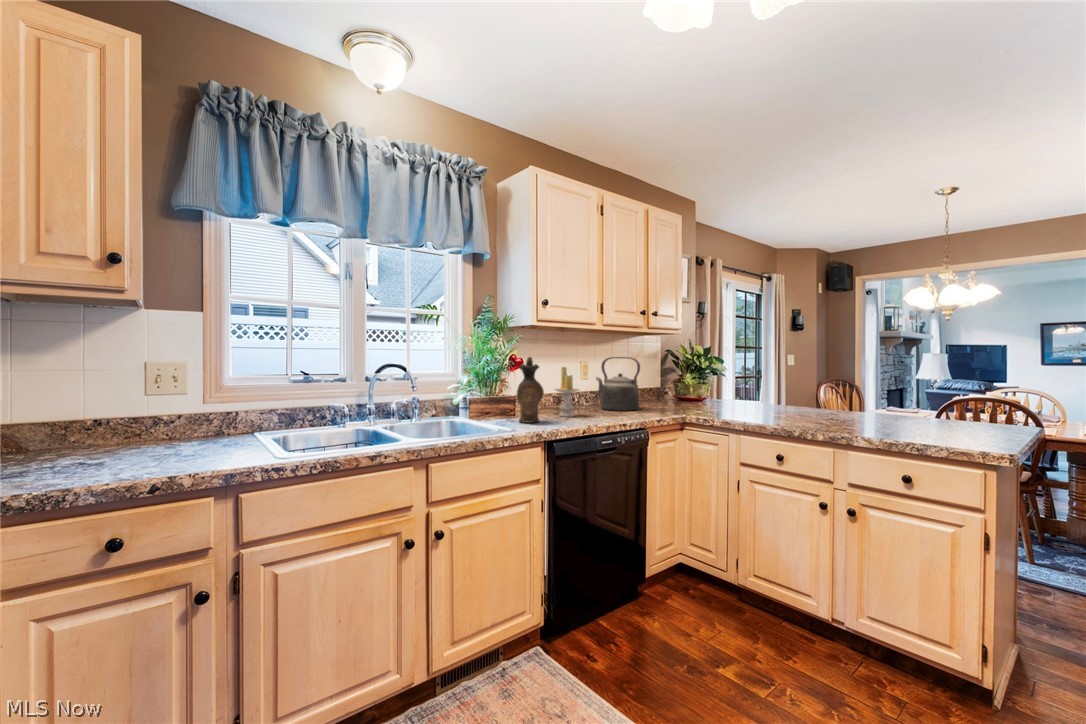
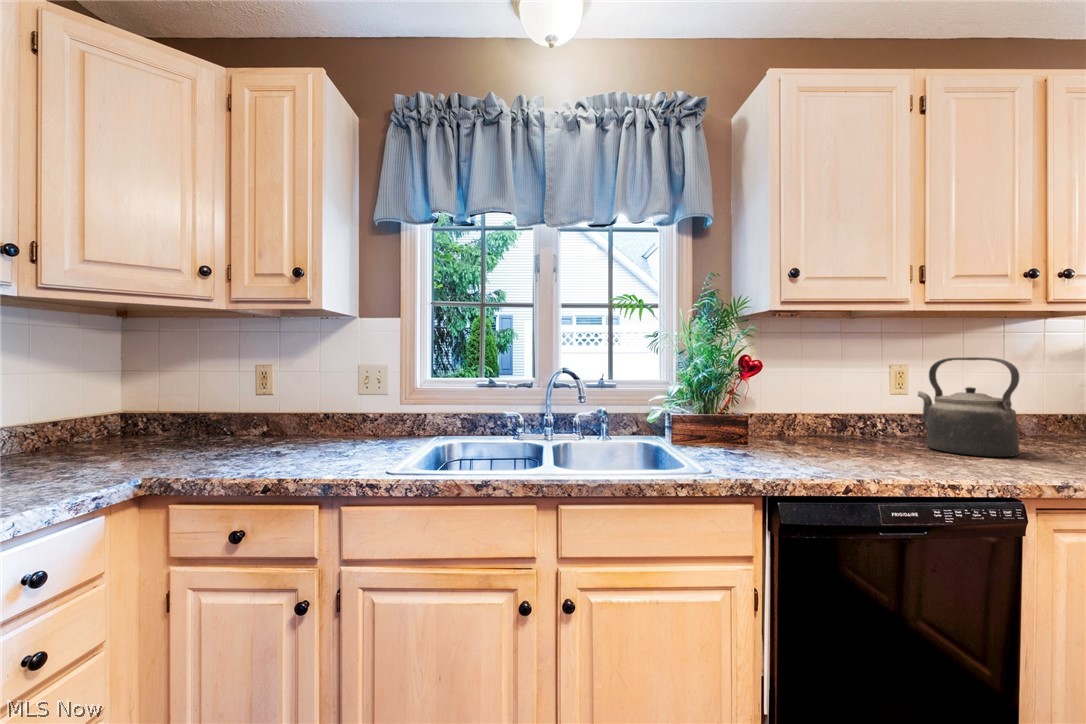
ceramic pitcher: present [517,357,544,423] -> none [734,358,779,460]
candle: present [555,367,579,417] -> none [816,374,864,457]

